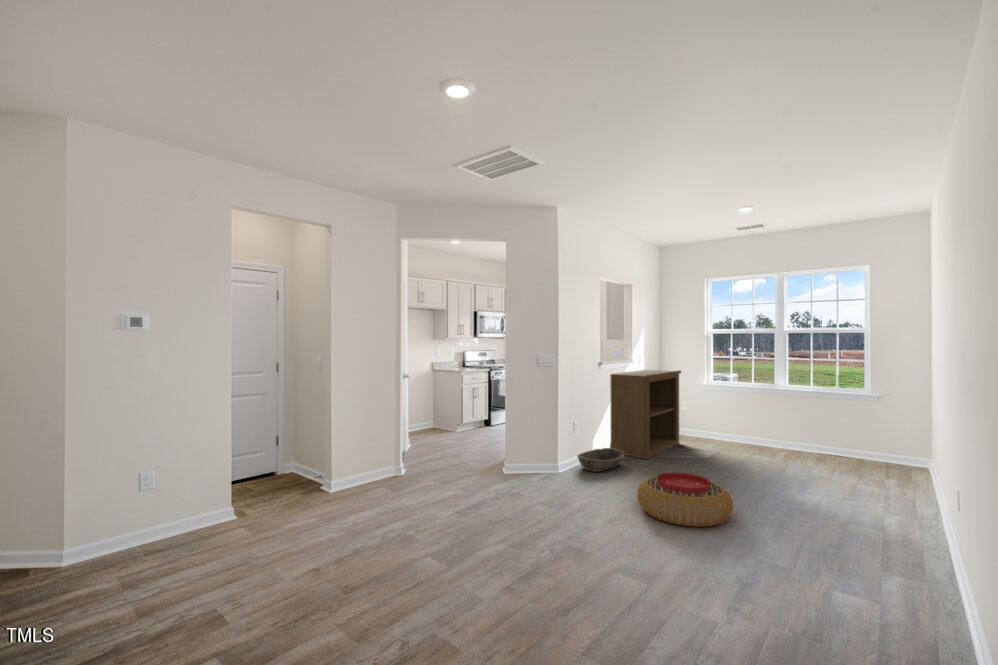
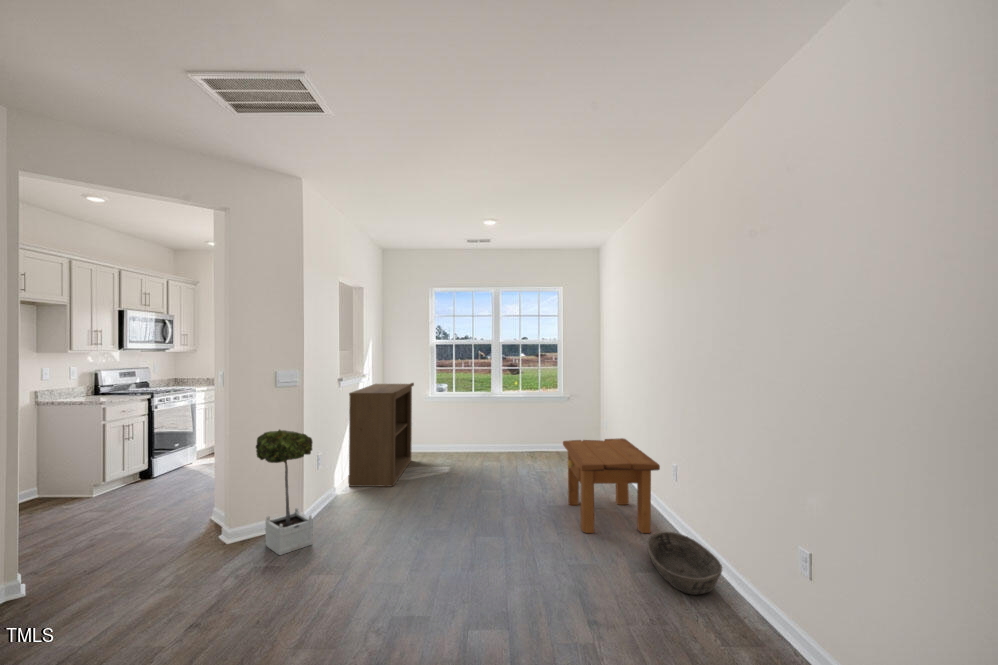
potted tree: none [522,392,560,482] -> present [256,429,313,555]
side table: none [802,438,916,555] -> present [563,438,660,533]
basket: present [577,448,625,472] -> present [647,532,722,595]
pouf: present [637,472,733,527] -> none [426,499,524,563]

